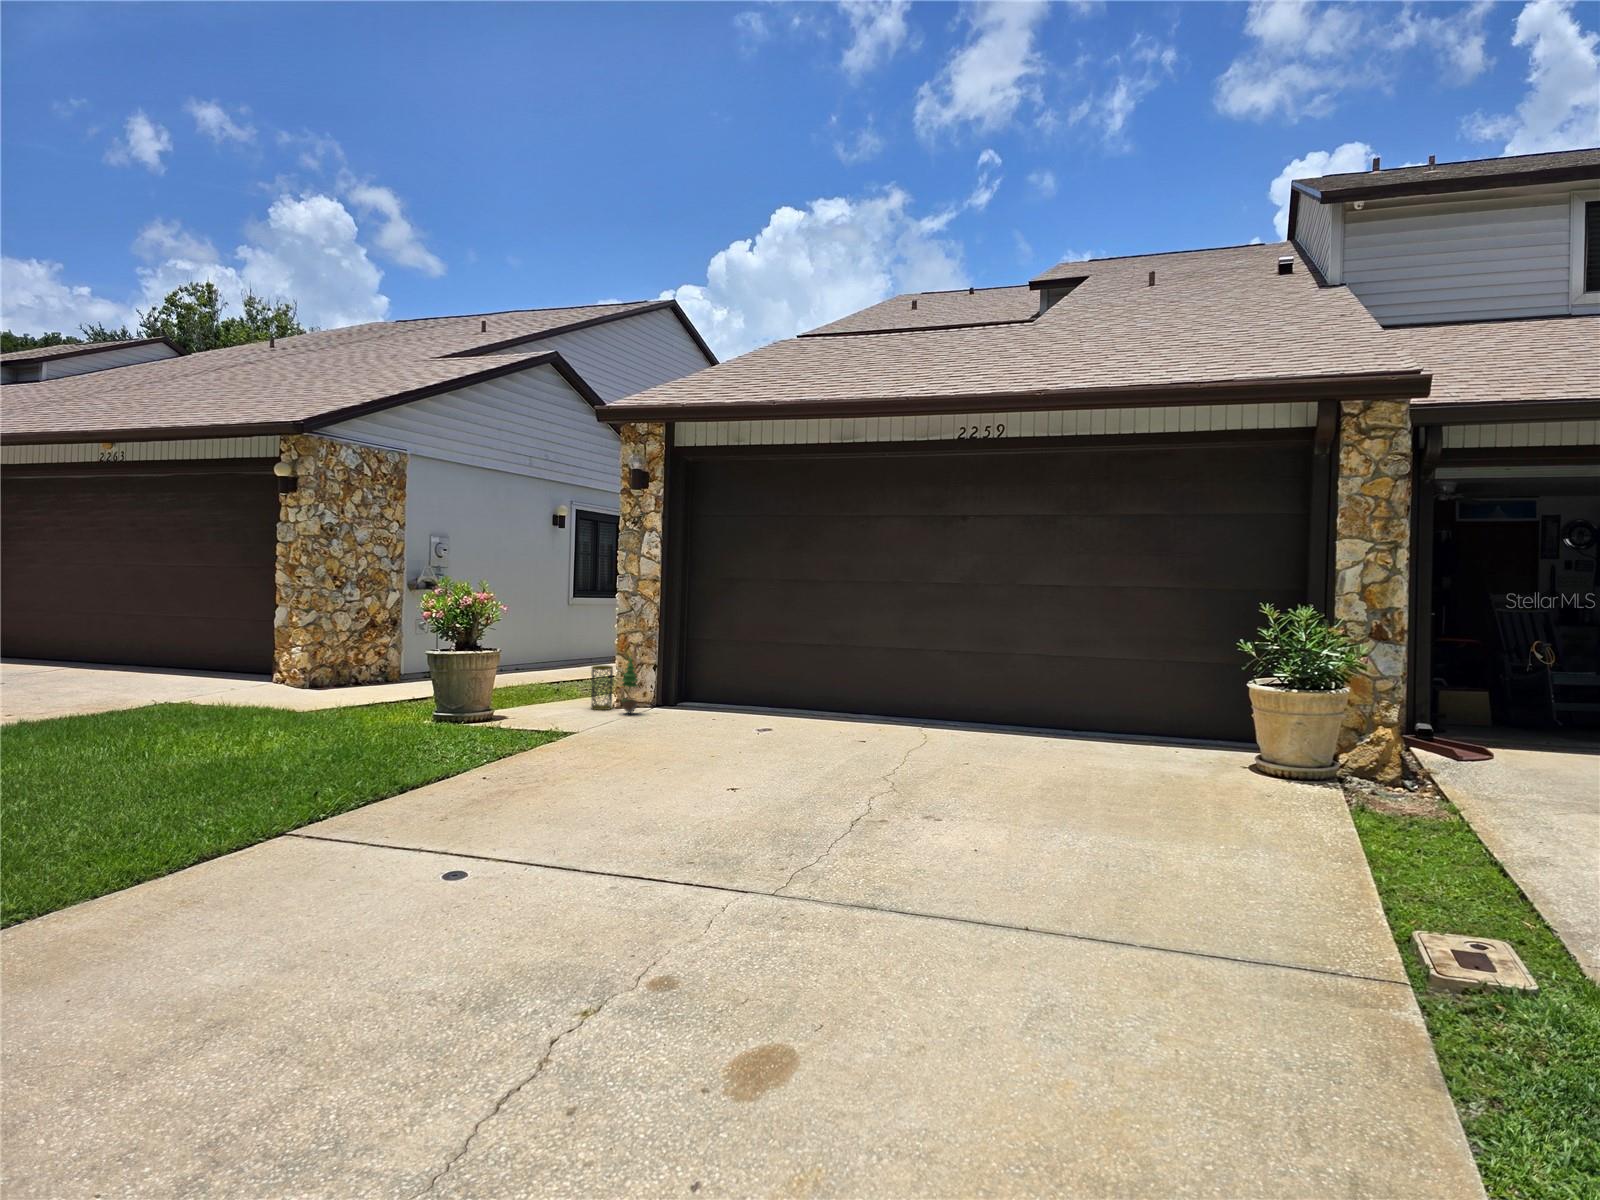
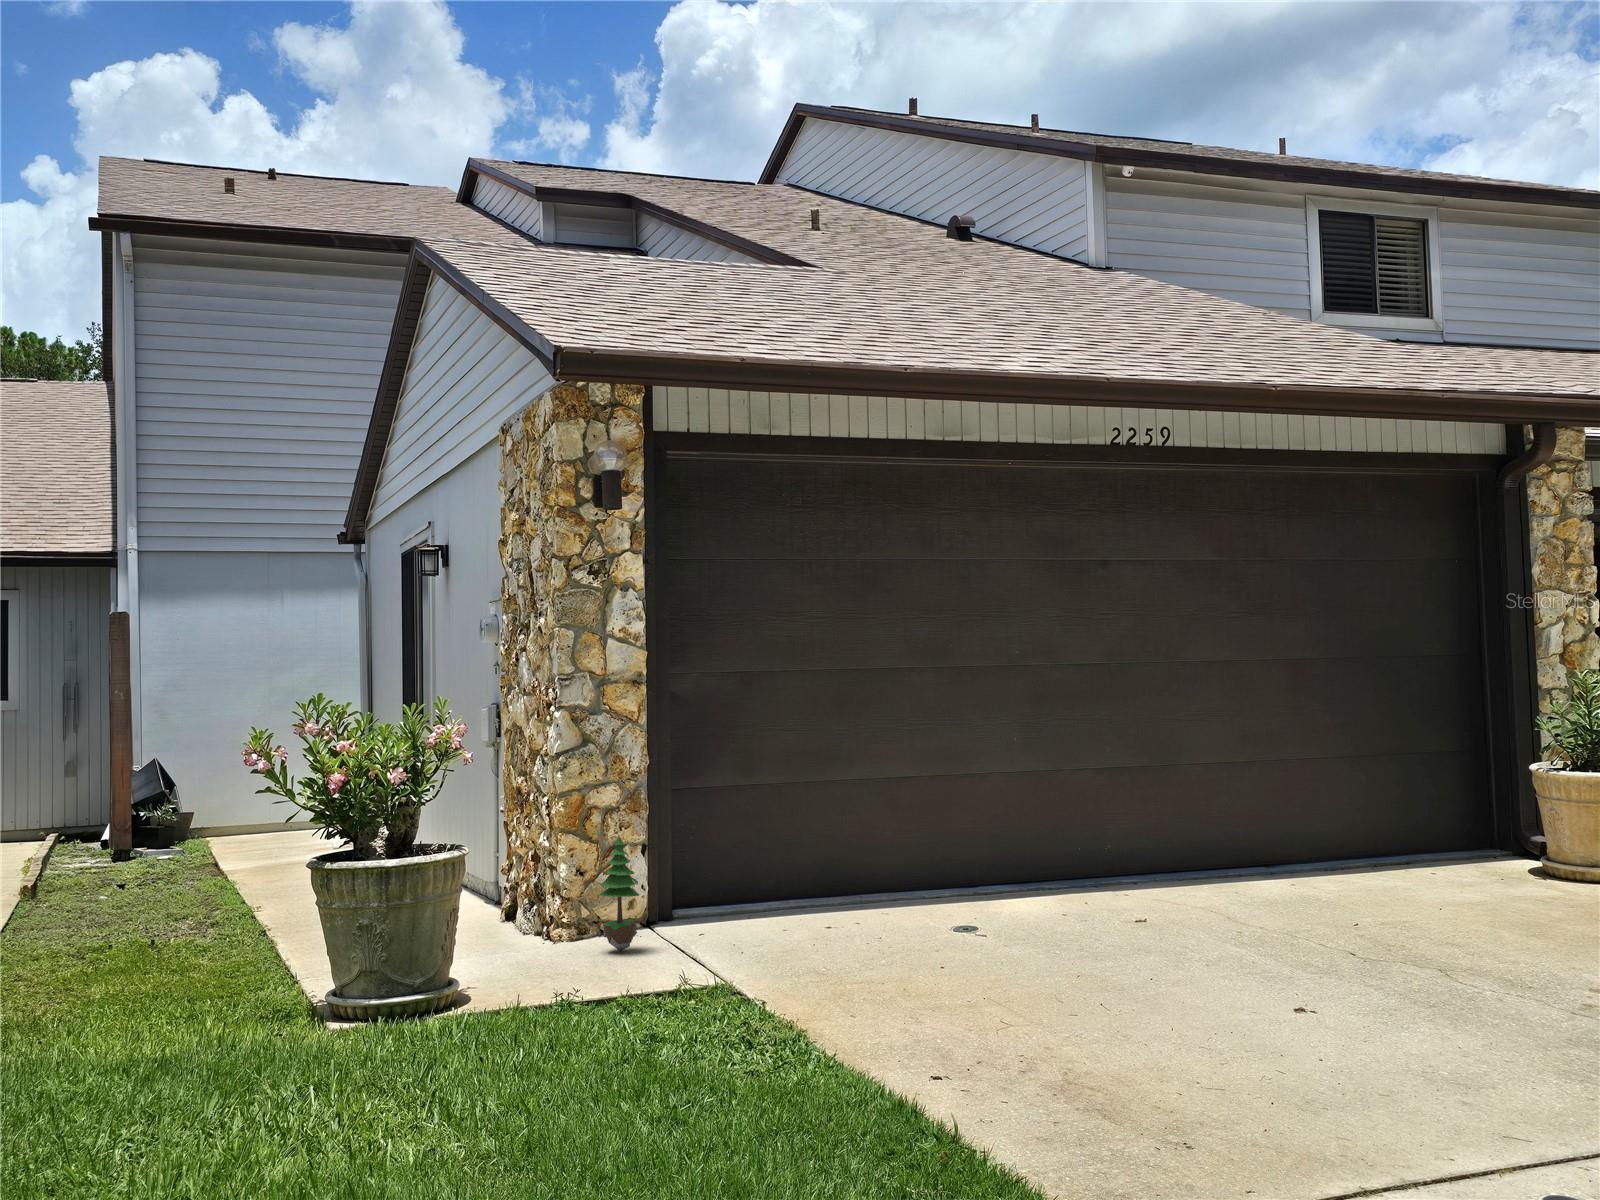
trash can: present [591,665,613,710] -> none [506,862,550,958]

